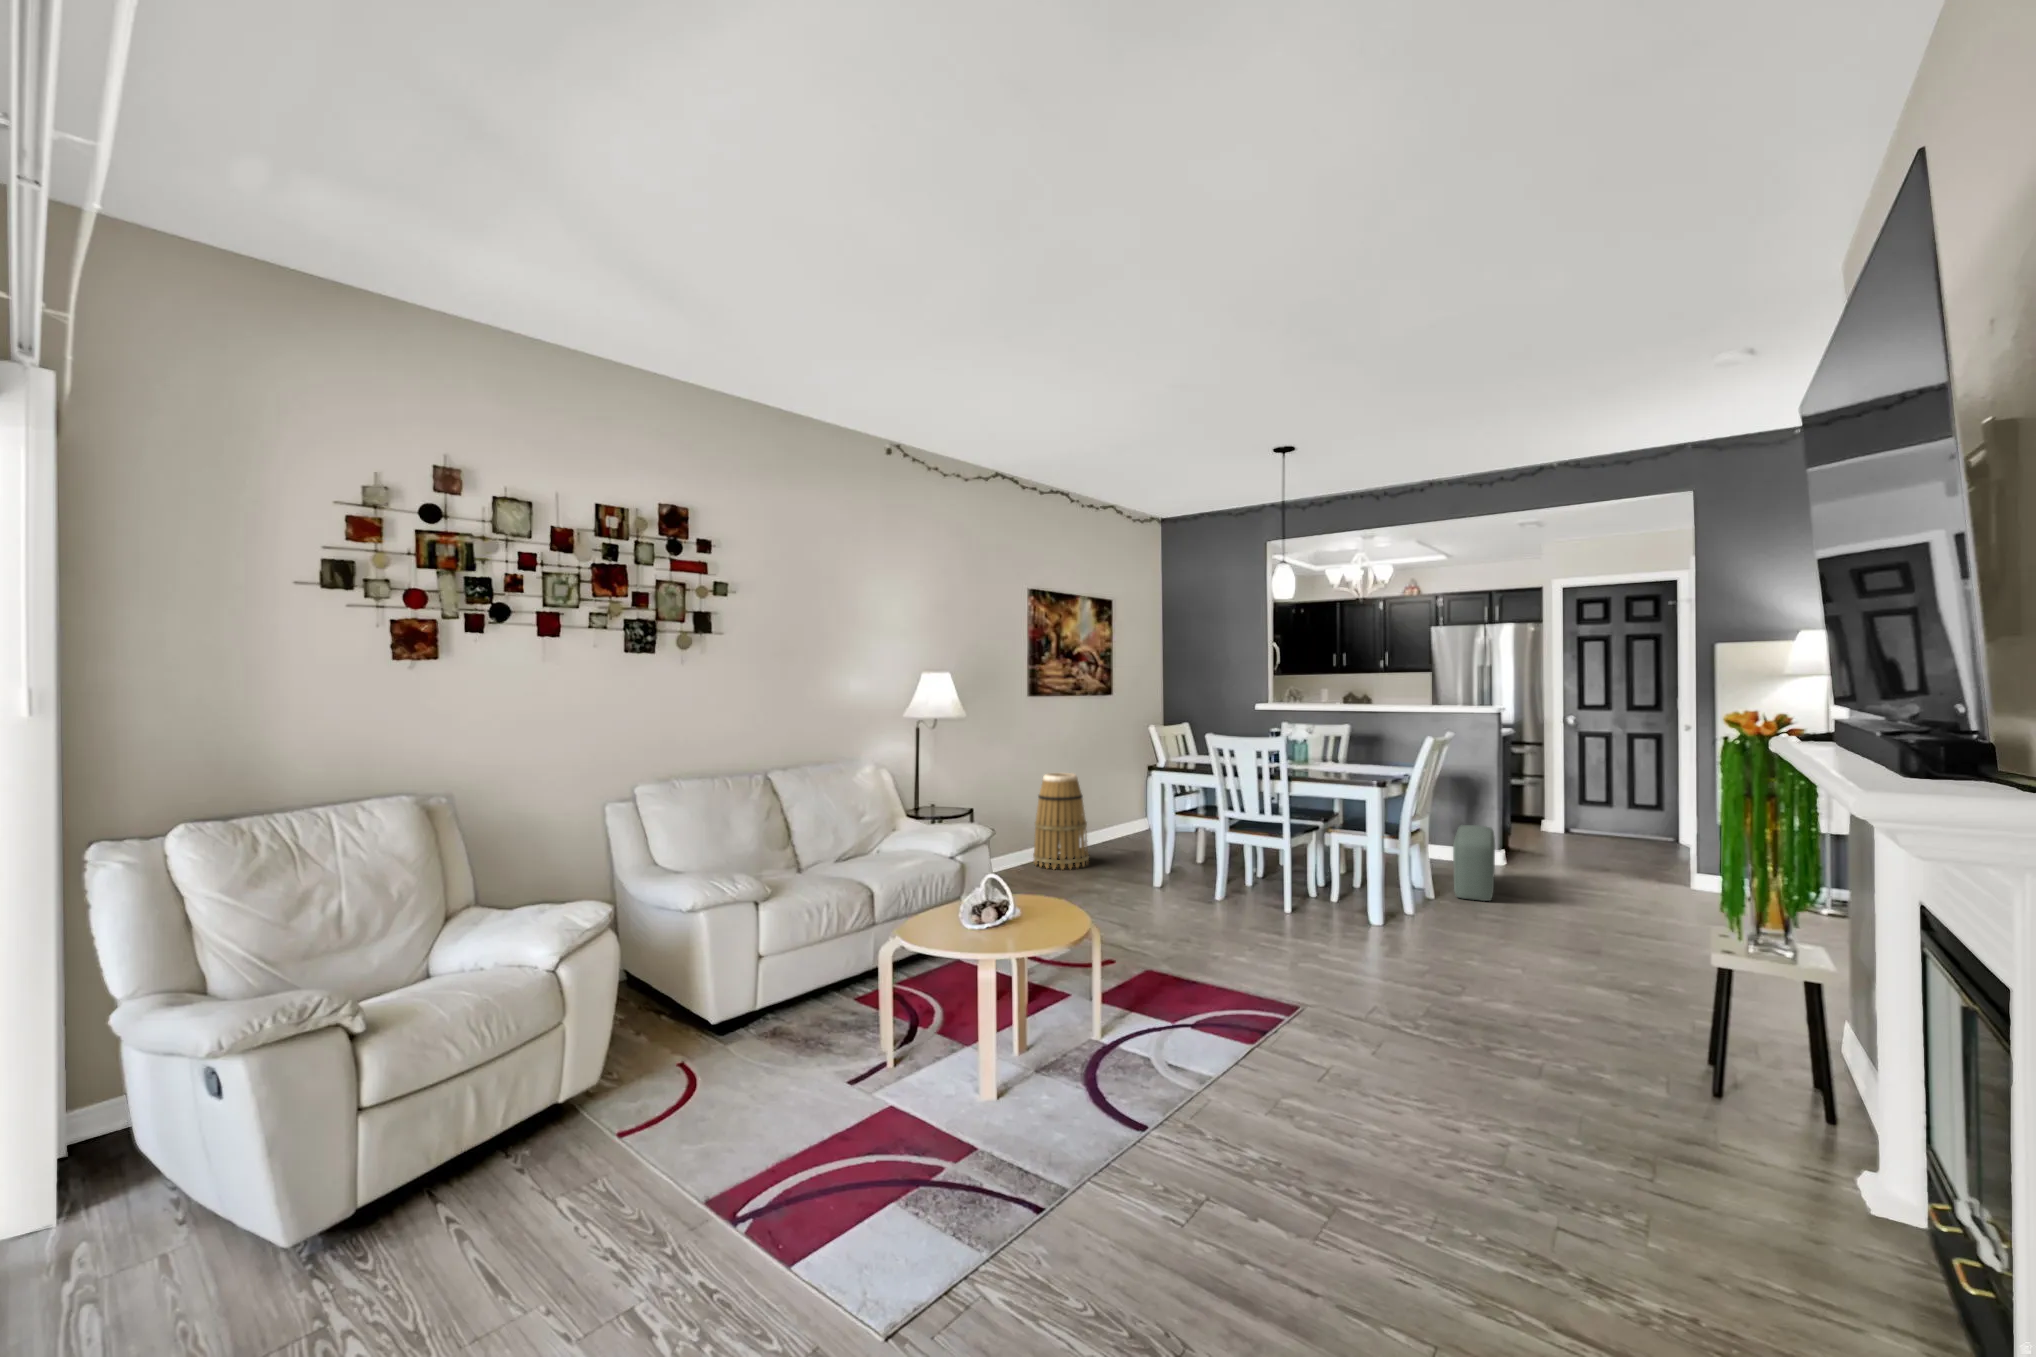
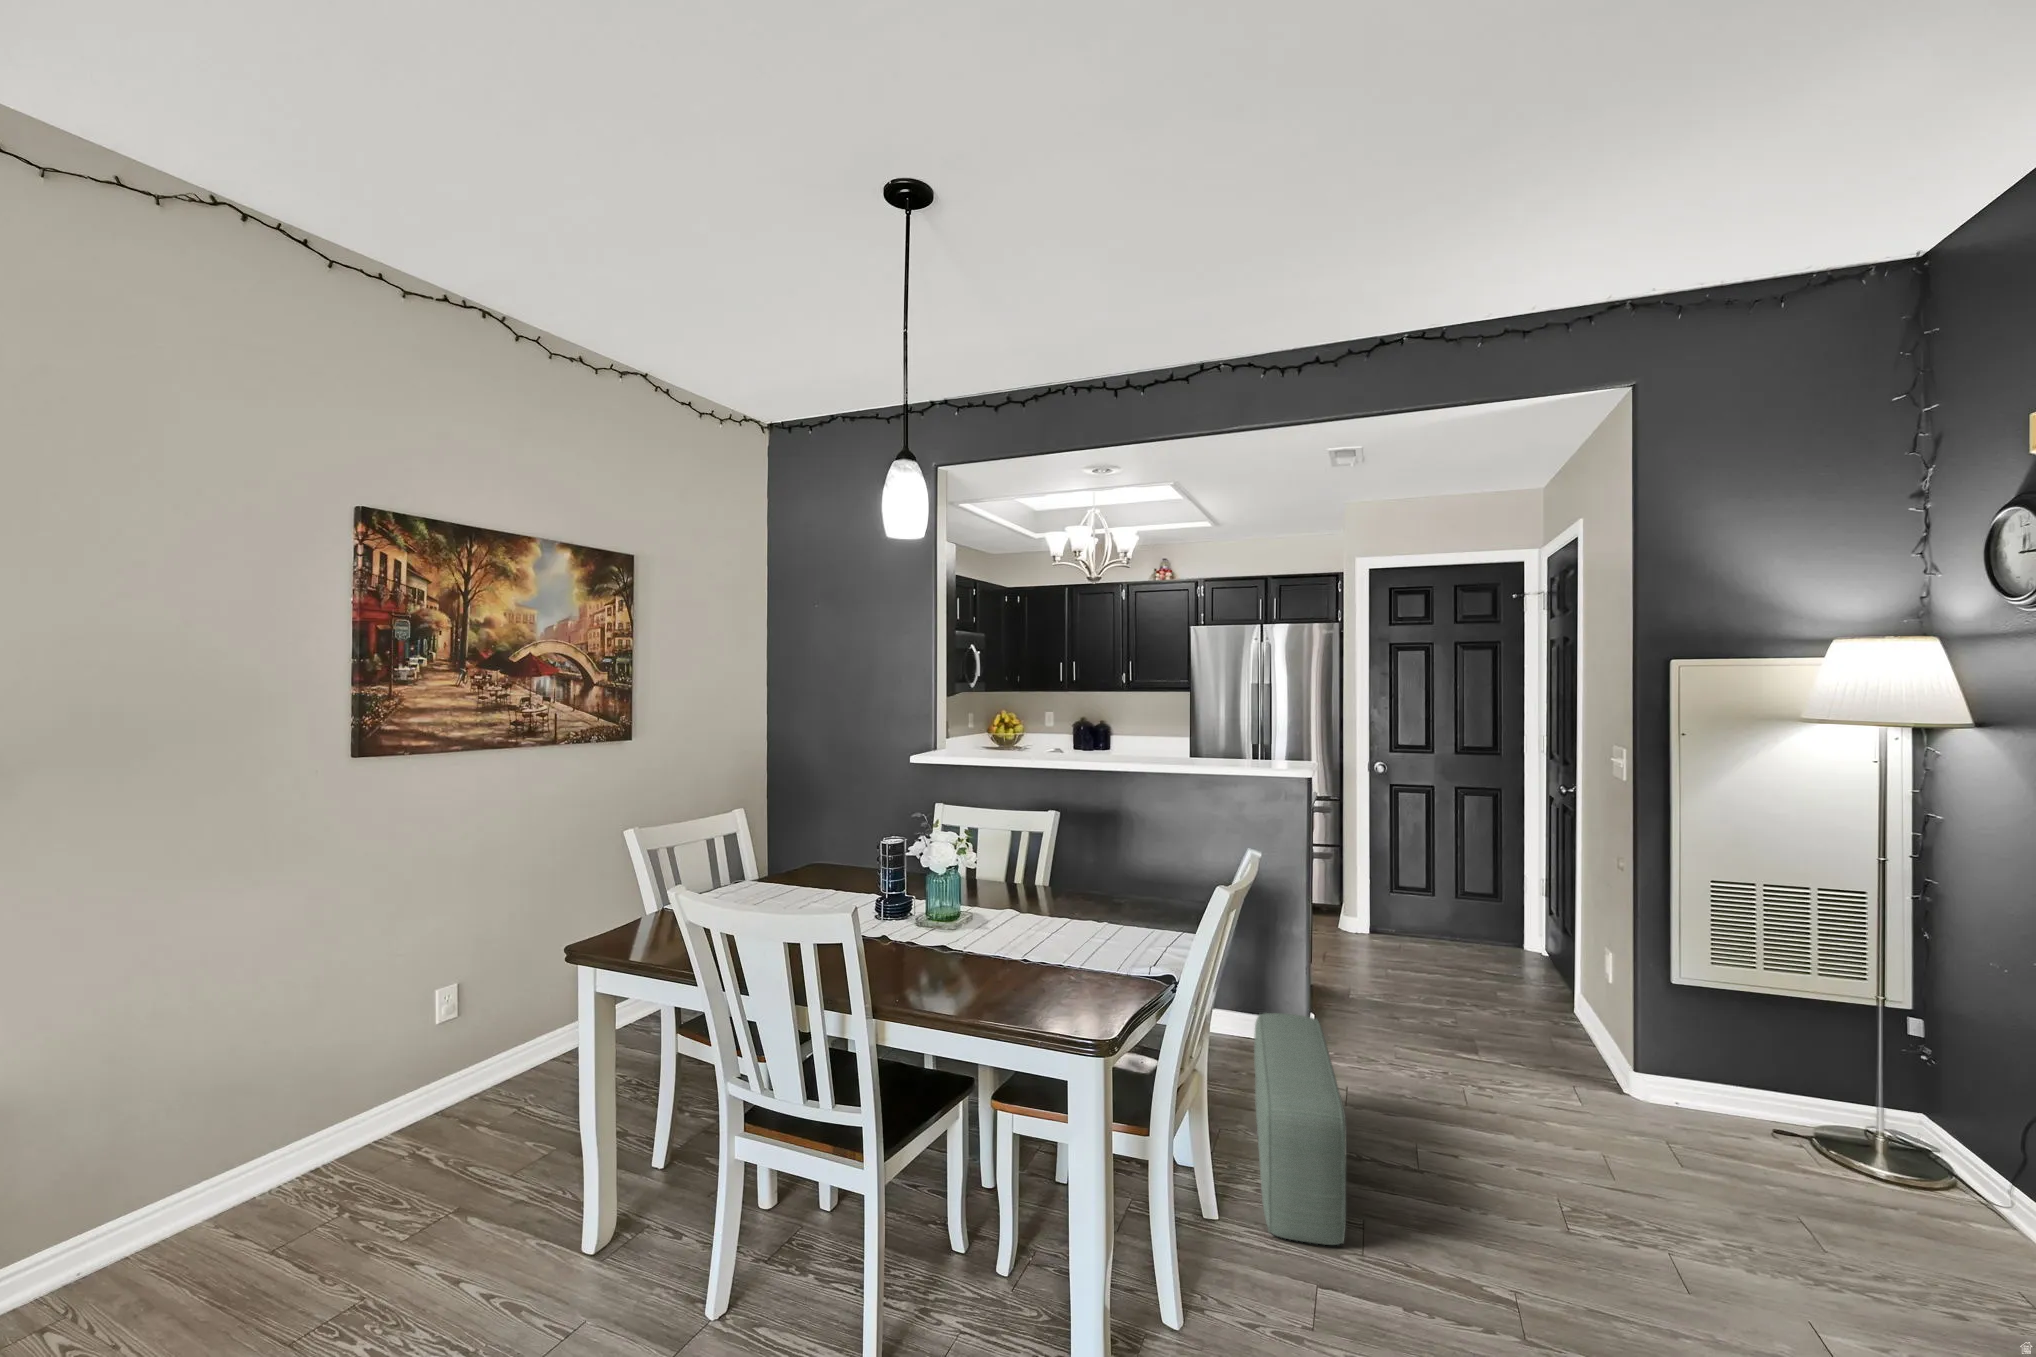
basket: present [1033,773,1089,869] -> none [321,936,482,1199]

